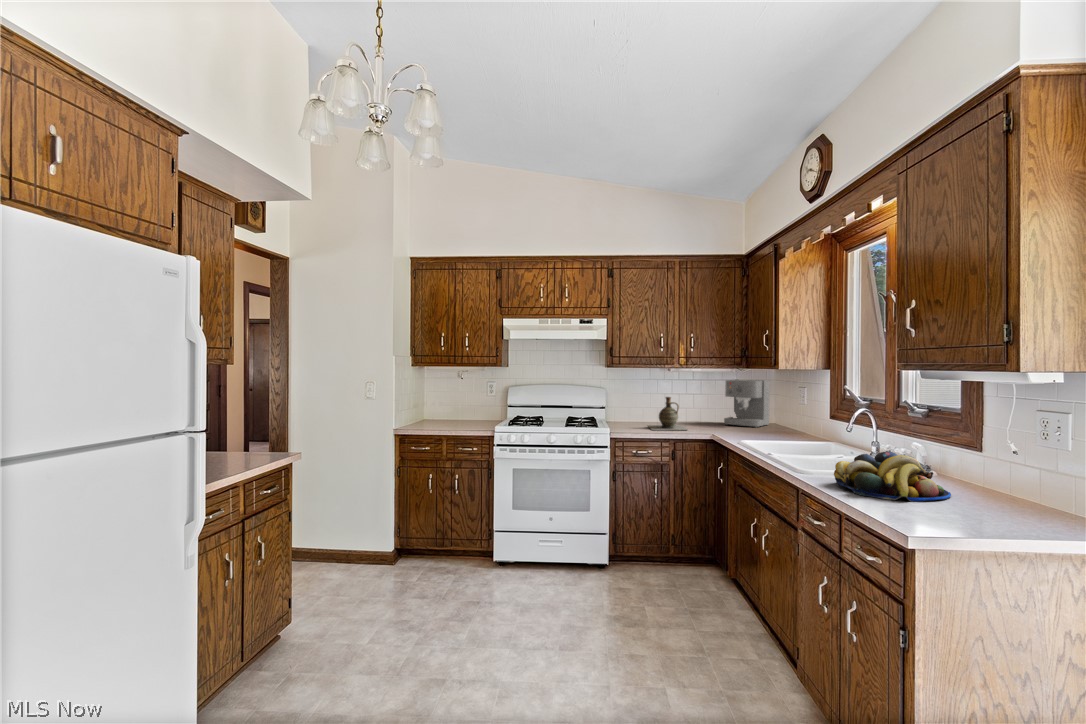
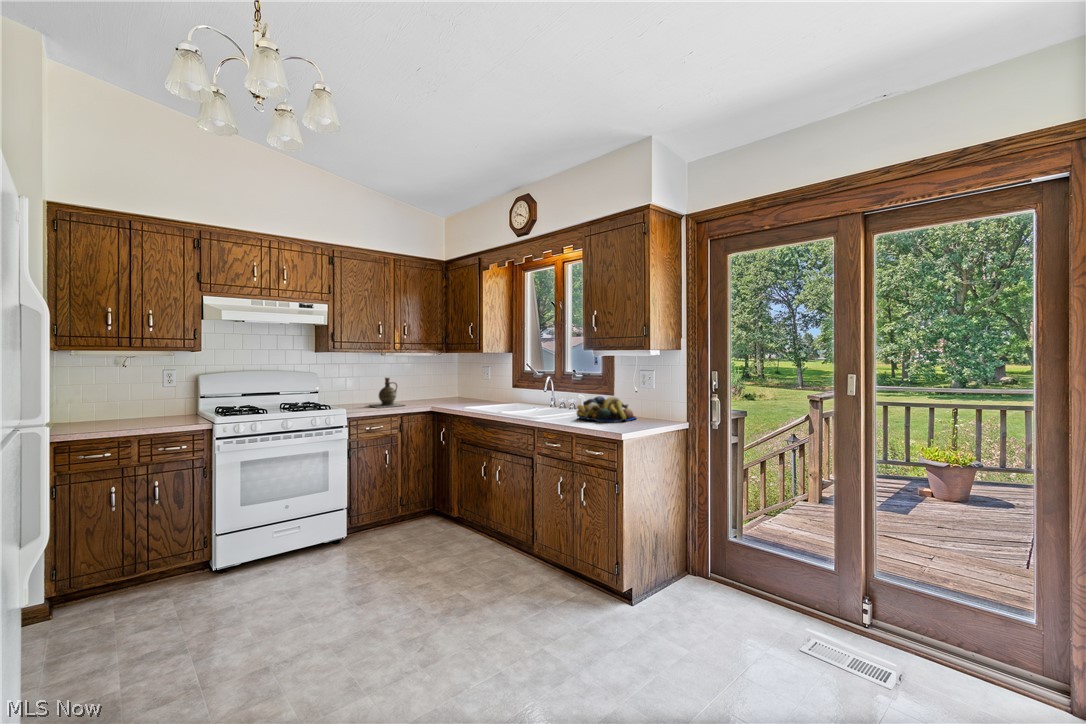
coffee maker: present [724,379,770,428] -> none [424,362,455,400]

